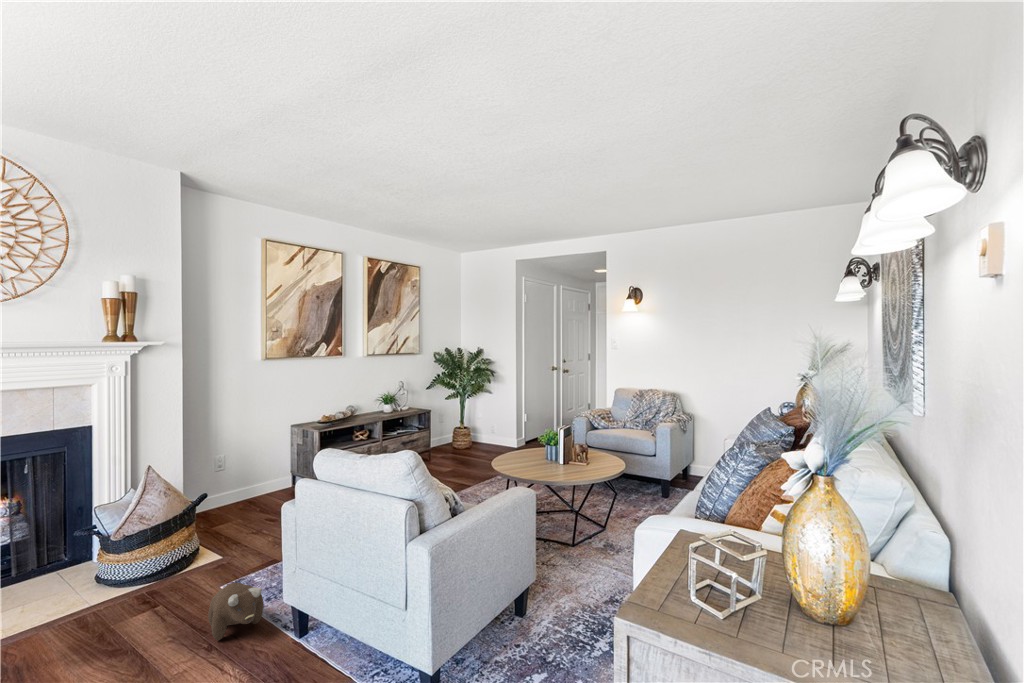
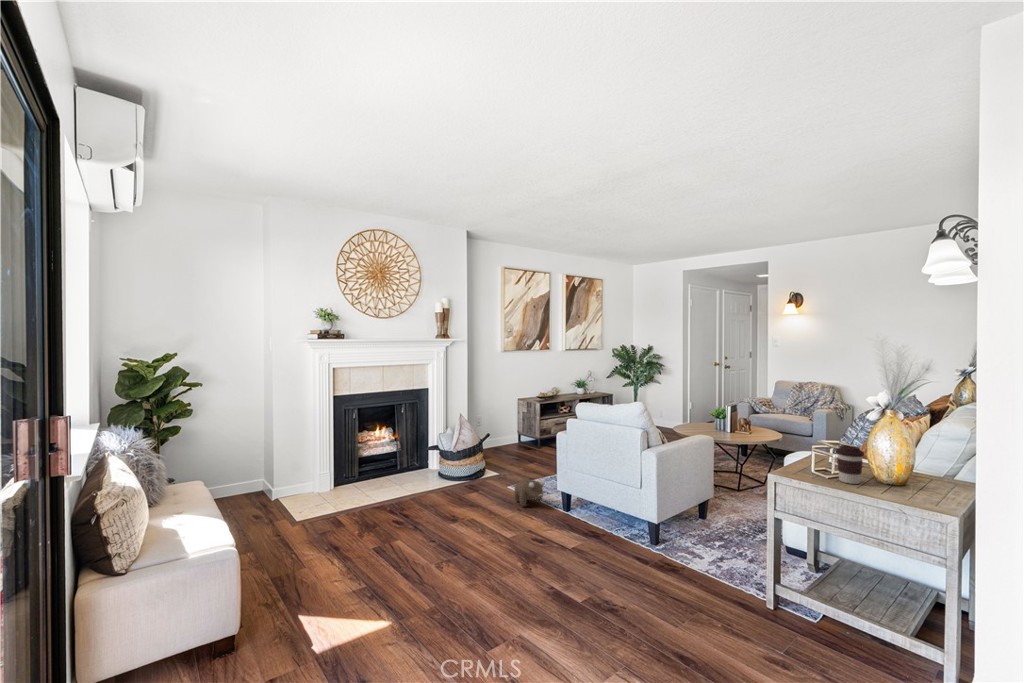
coffee cup: none [740,552,795,642] -> present [836,445,864,484]

